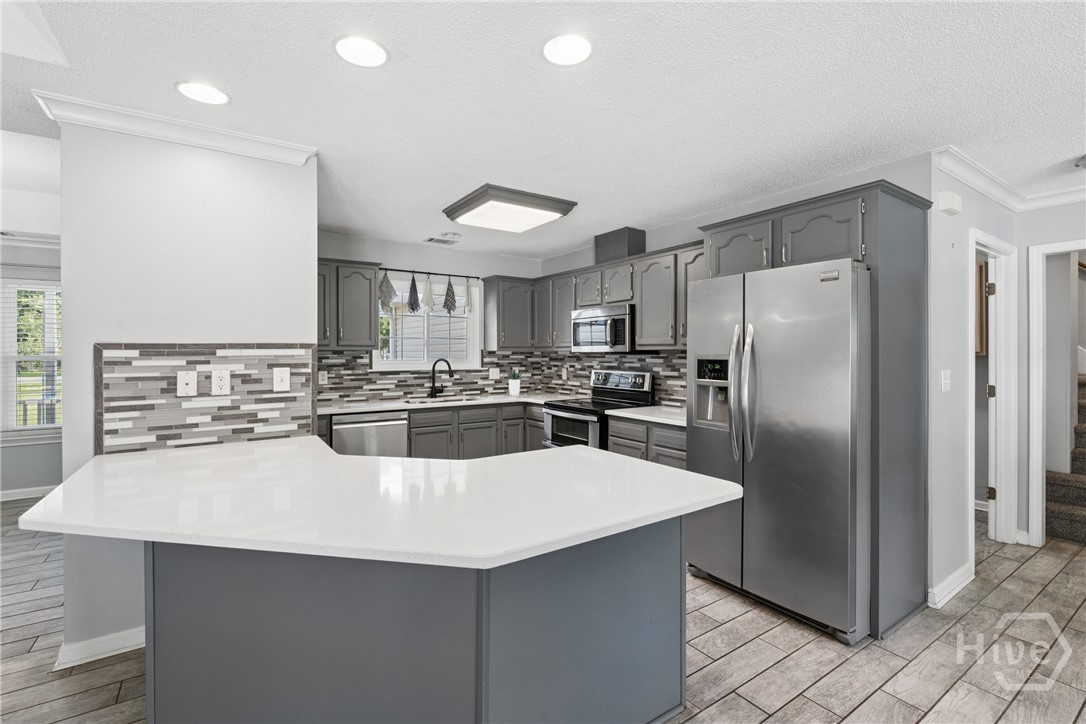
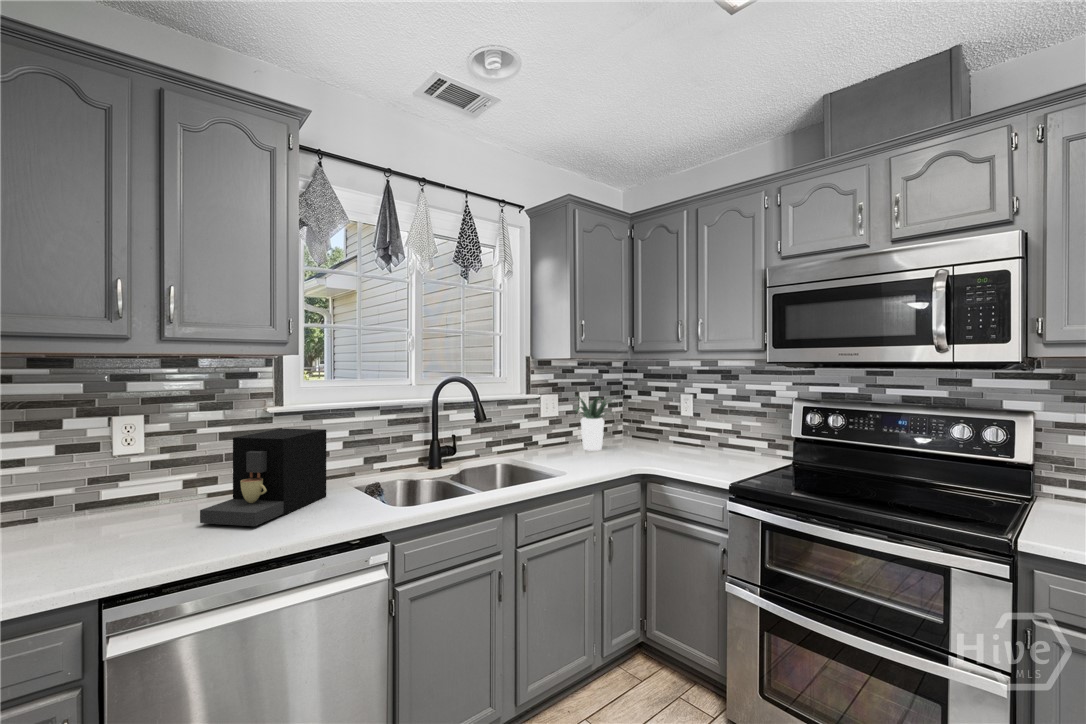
coffee maker: none [348,377,388,406] -> present [200,428,326,526]

